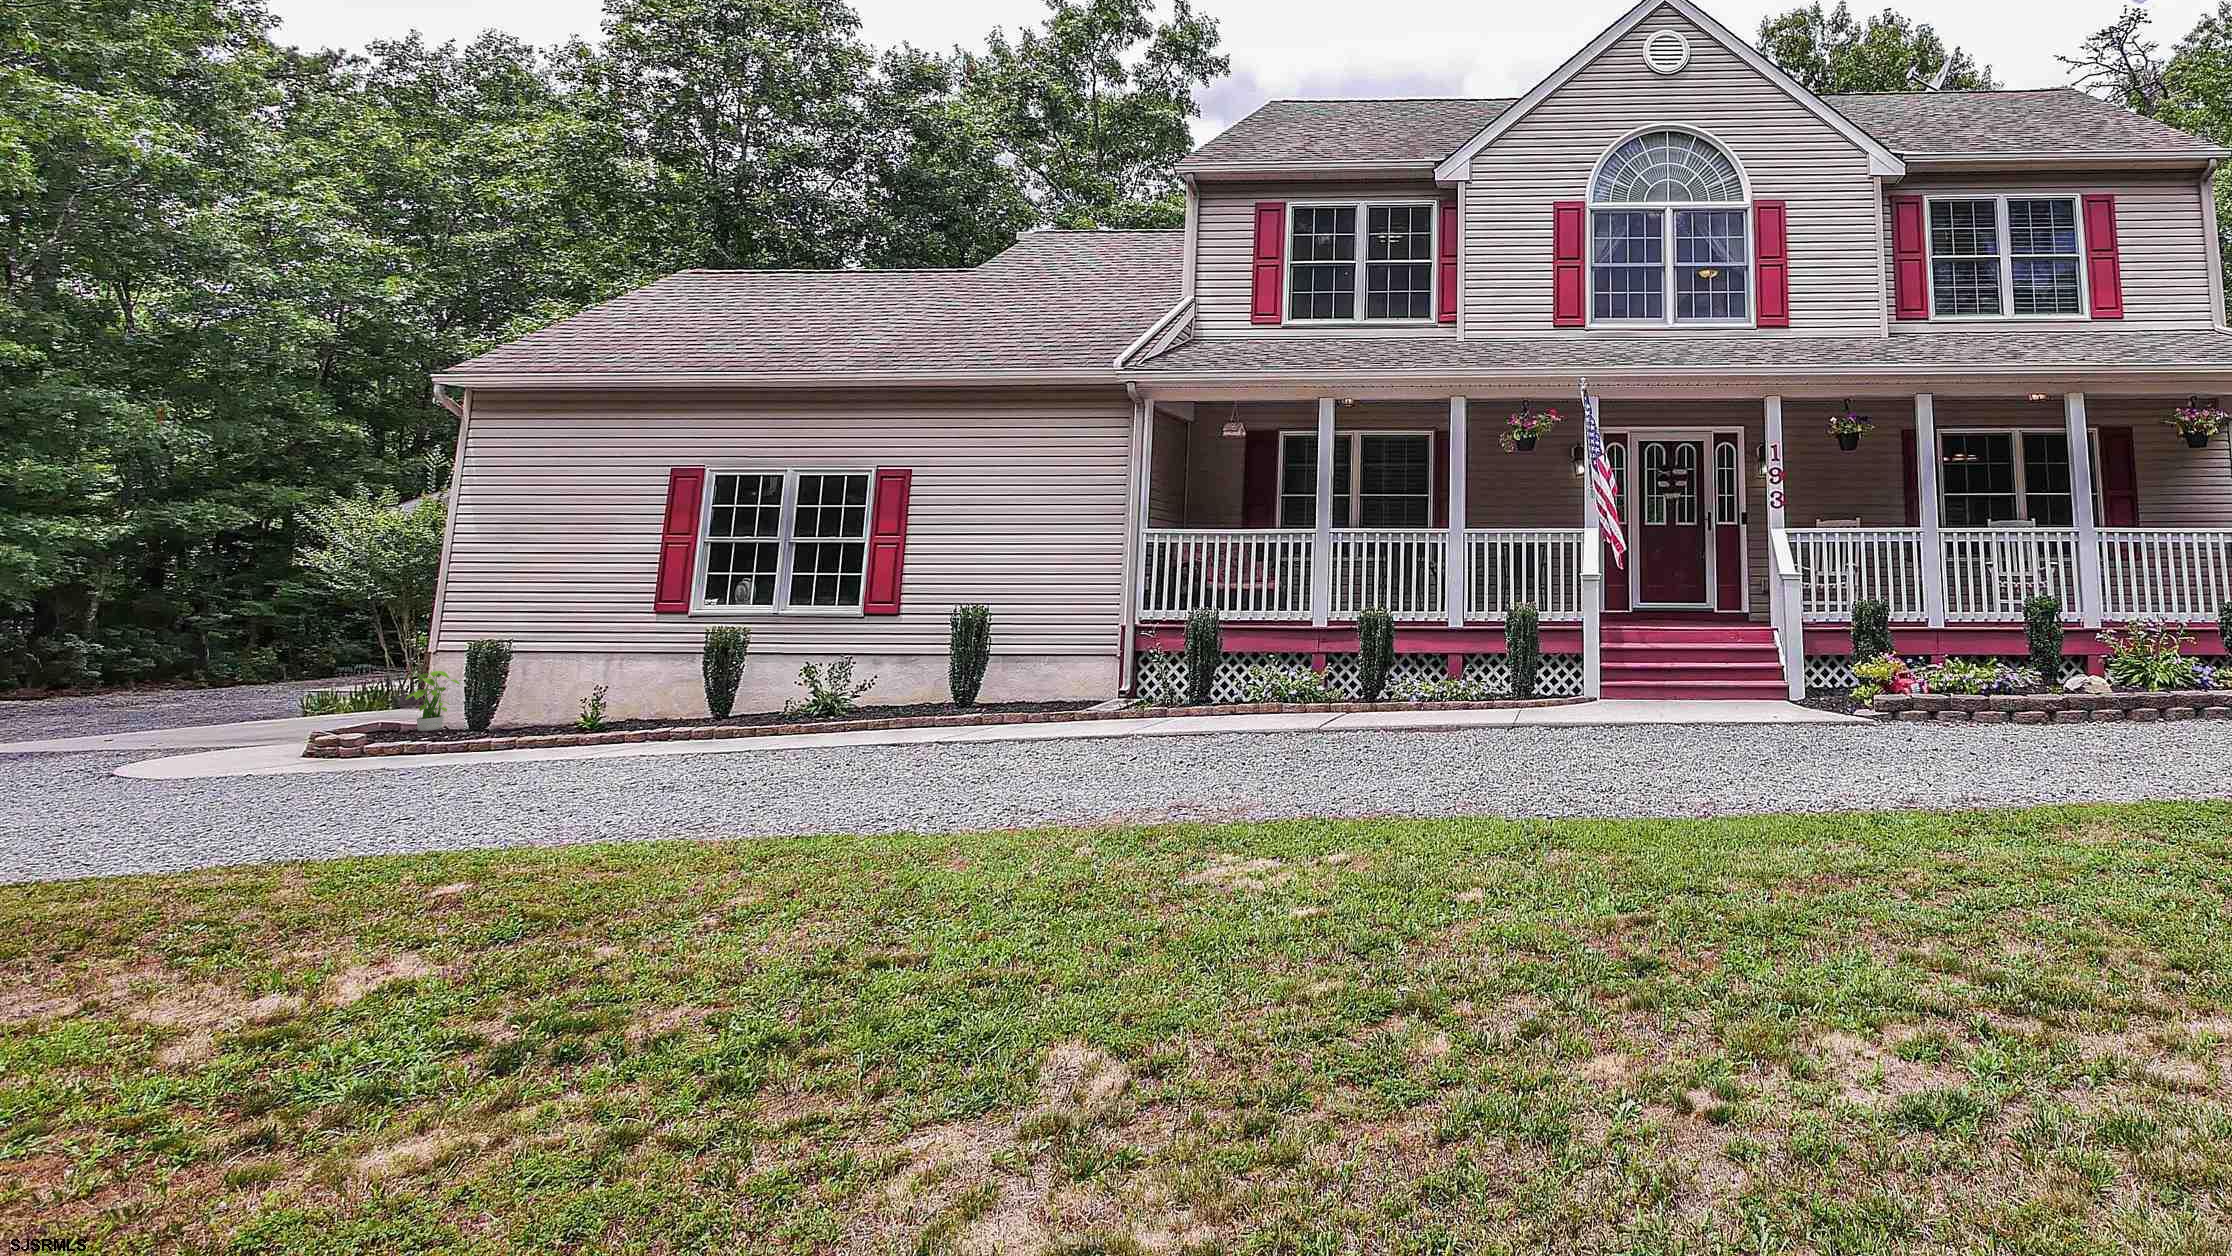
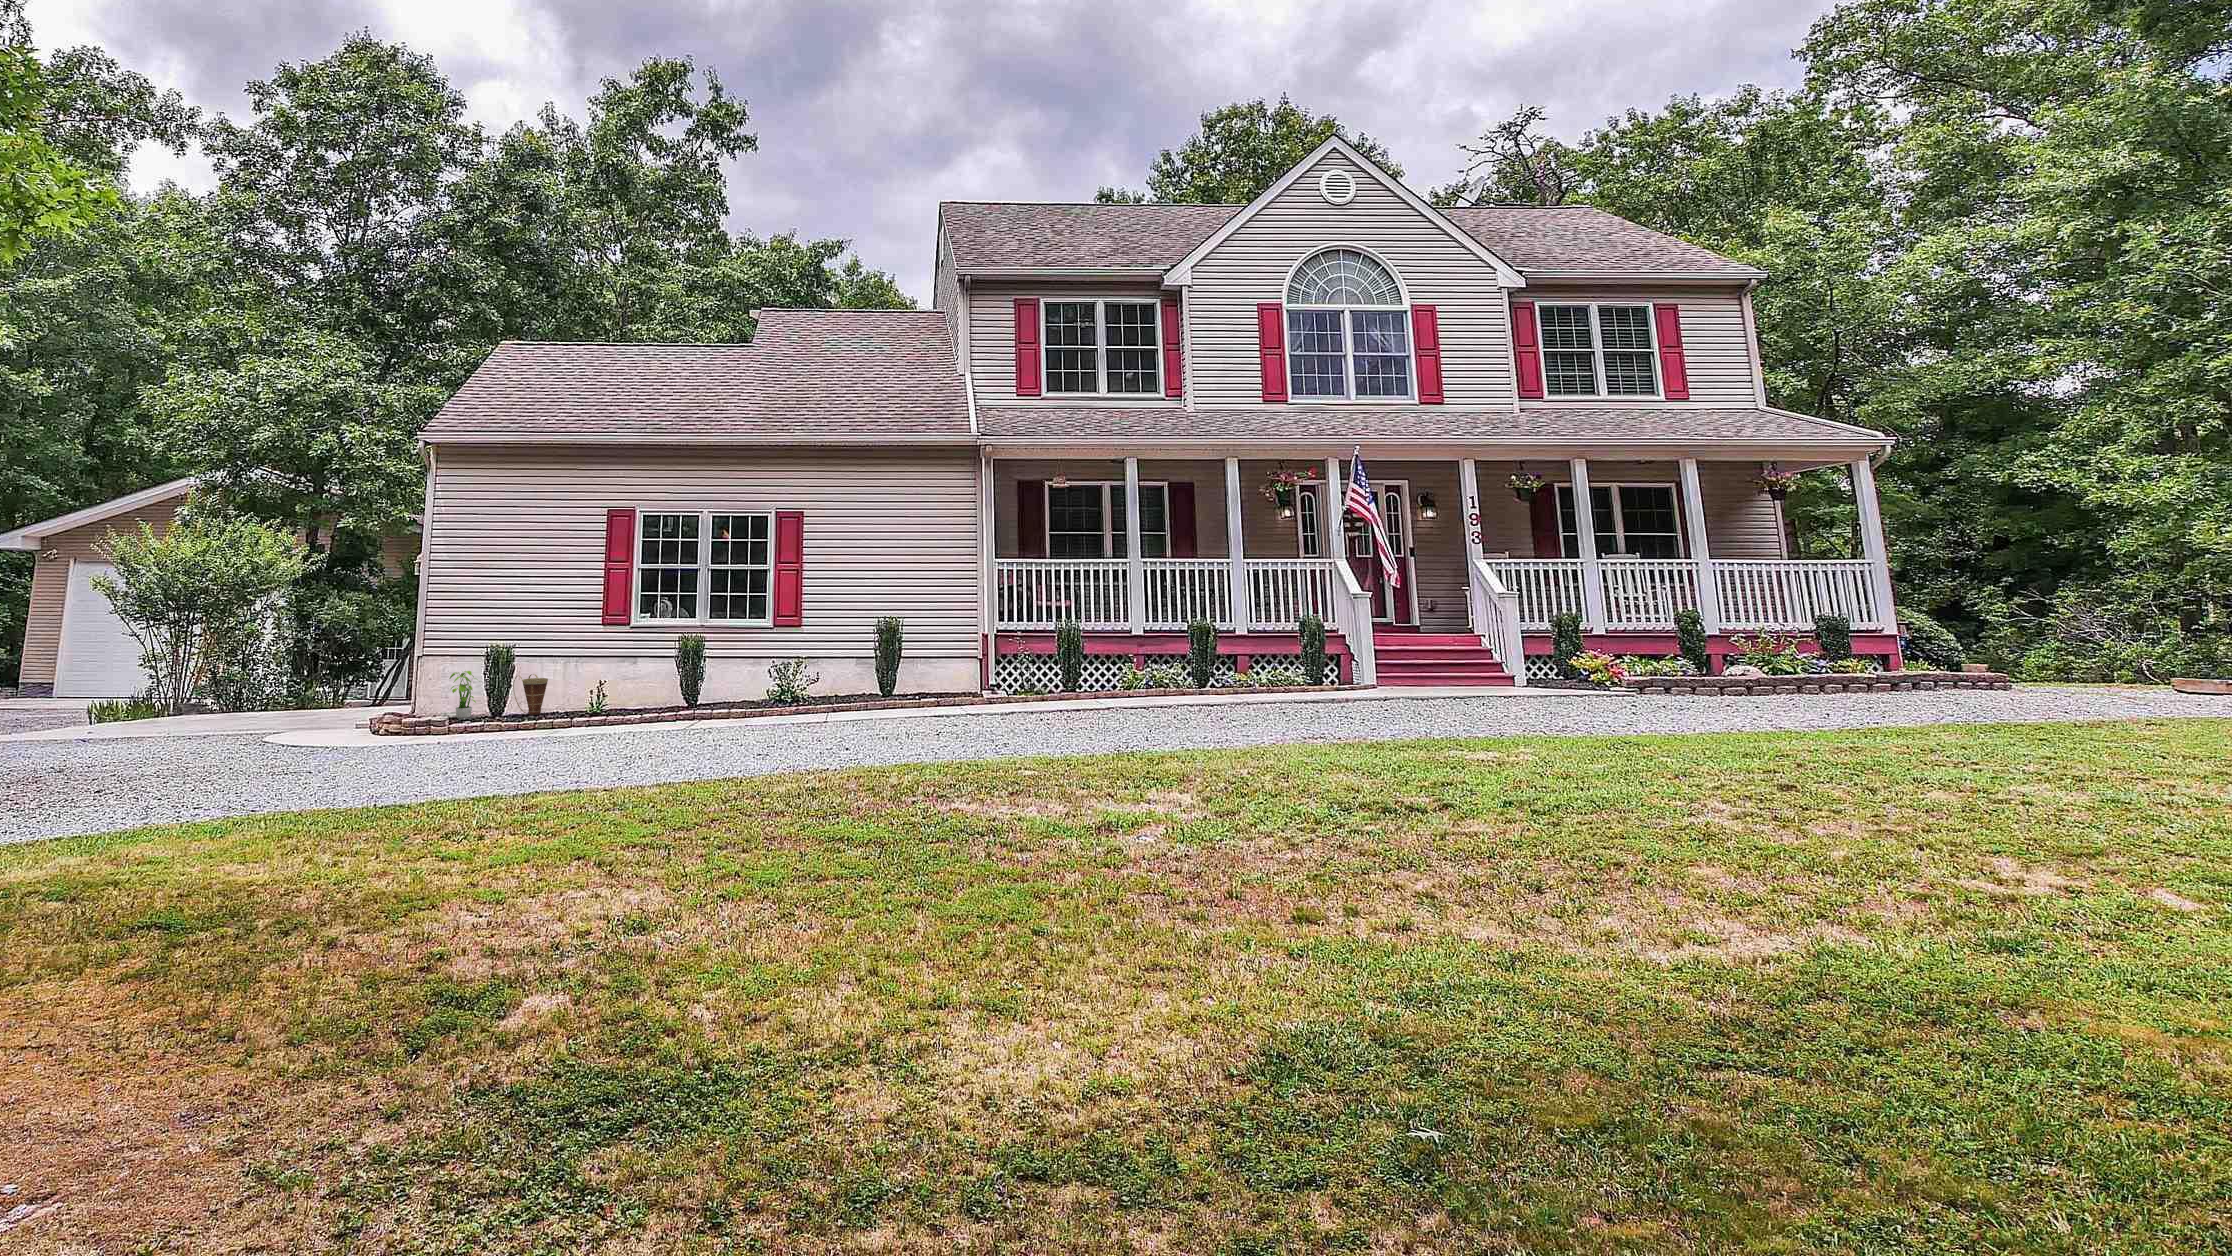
basket: none [505,674,547,728] -> present [513,674,548,715]

